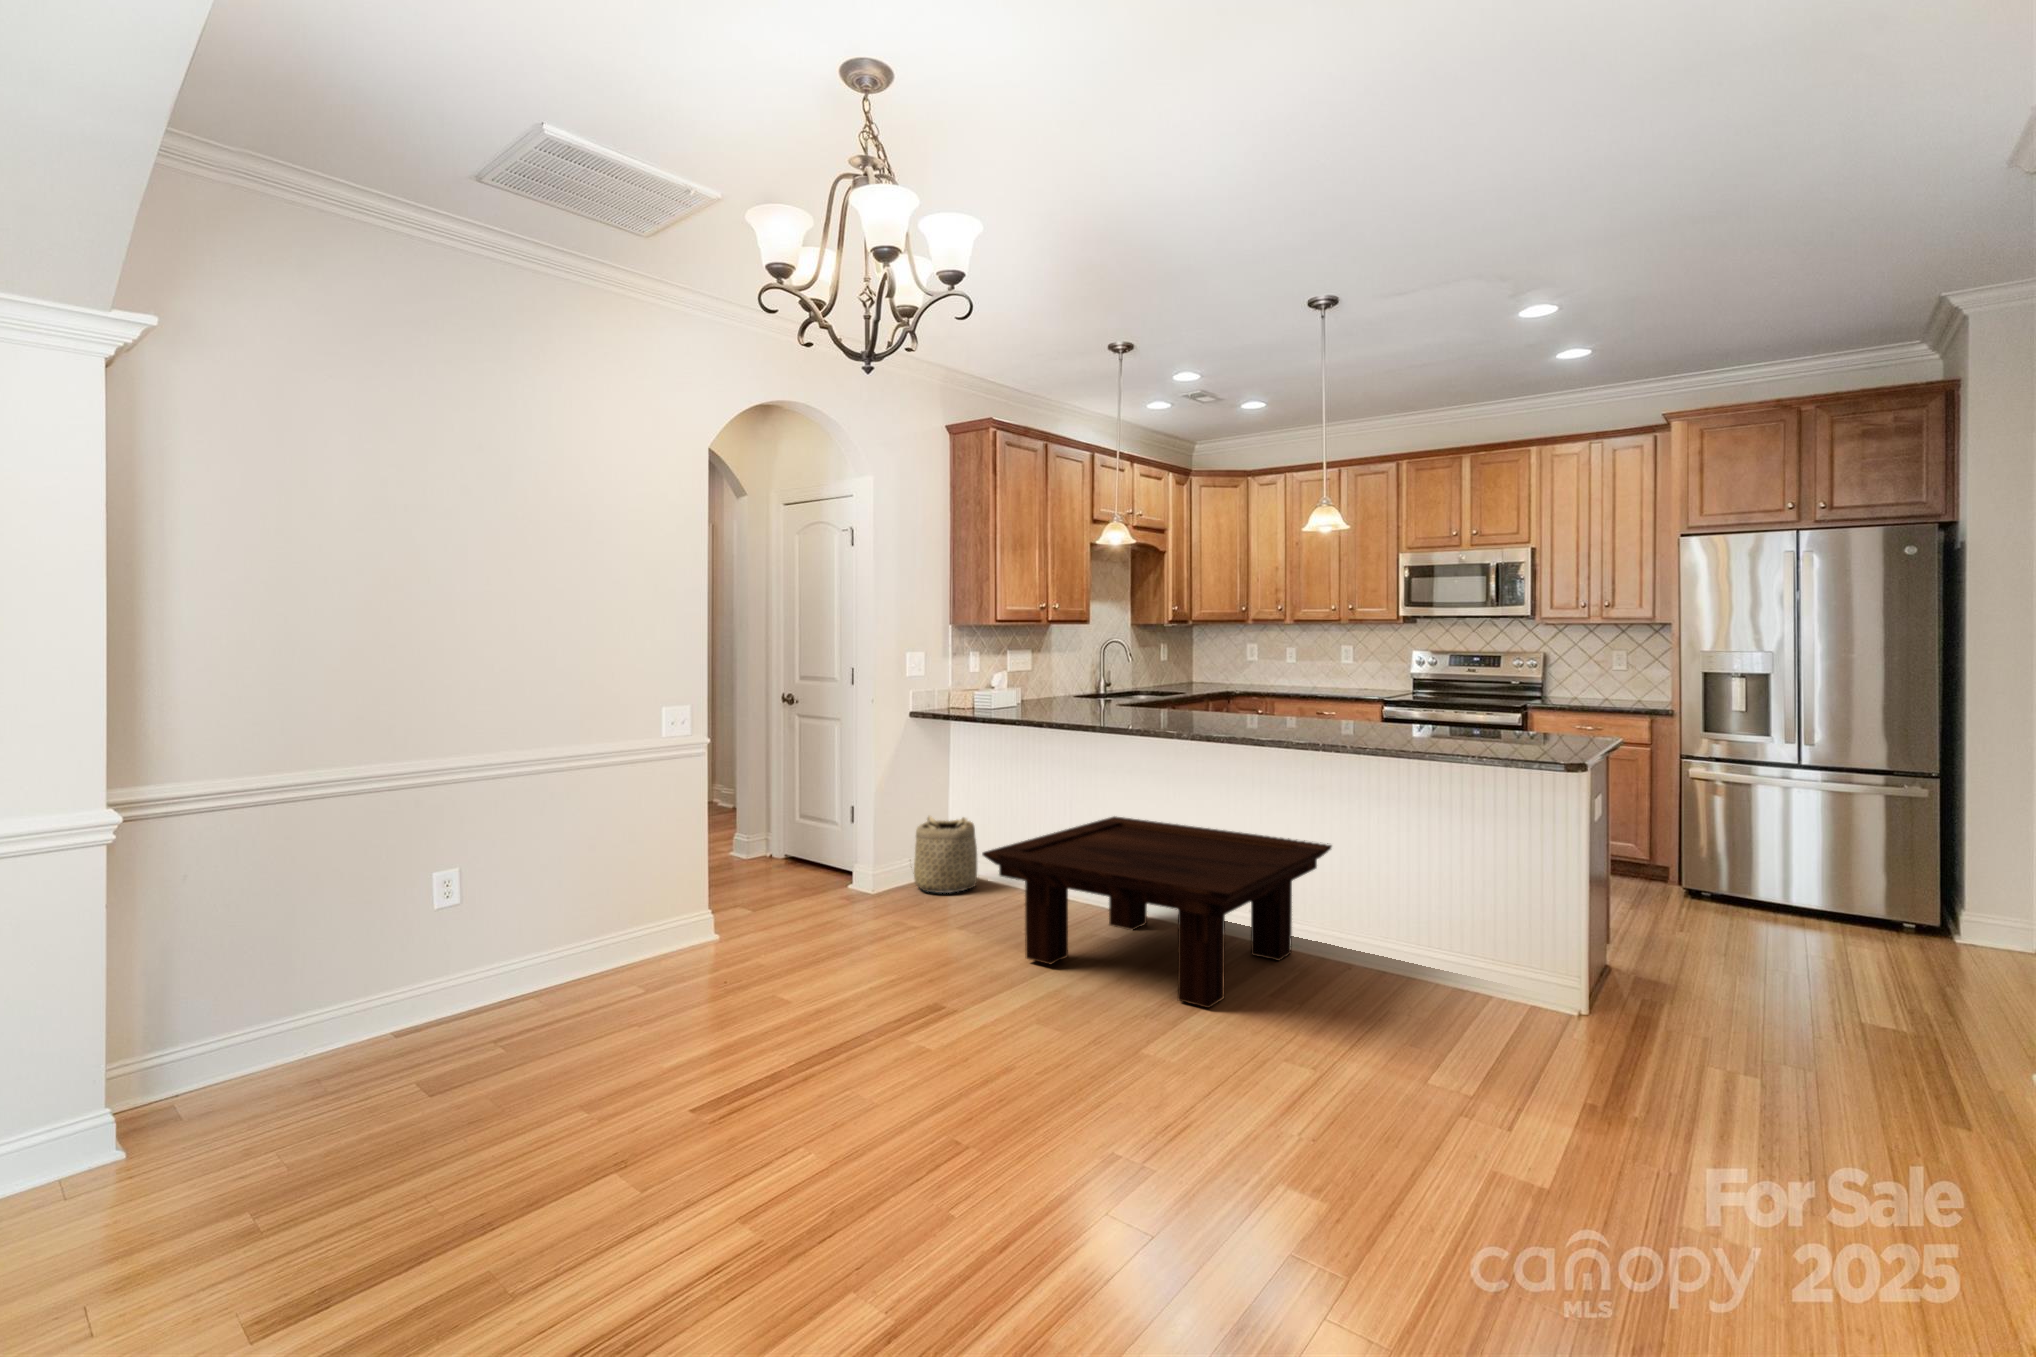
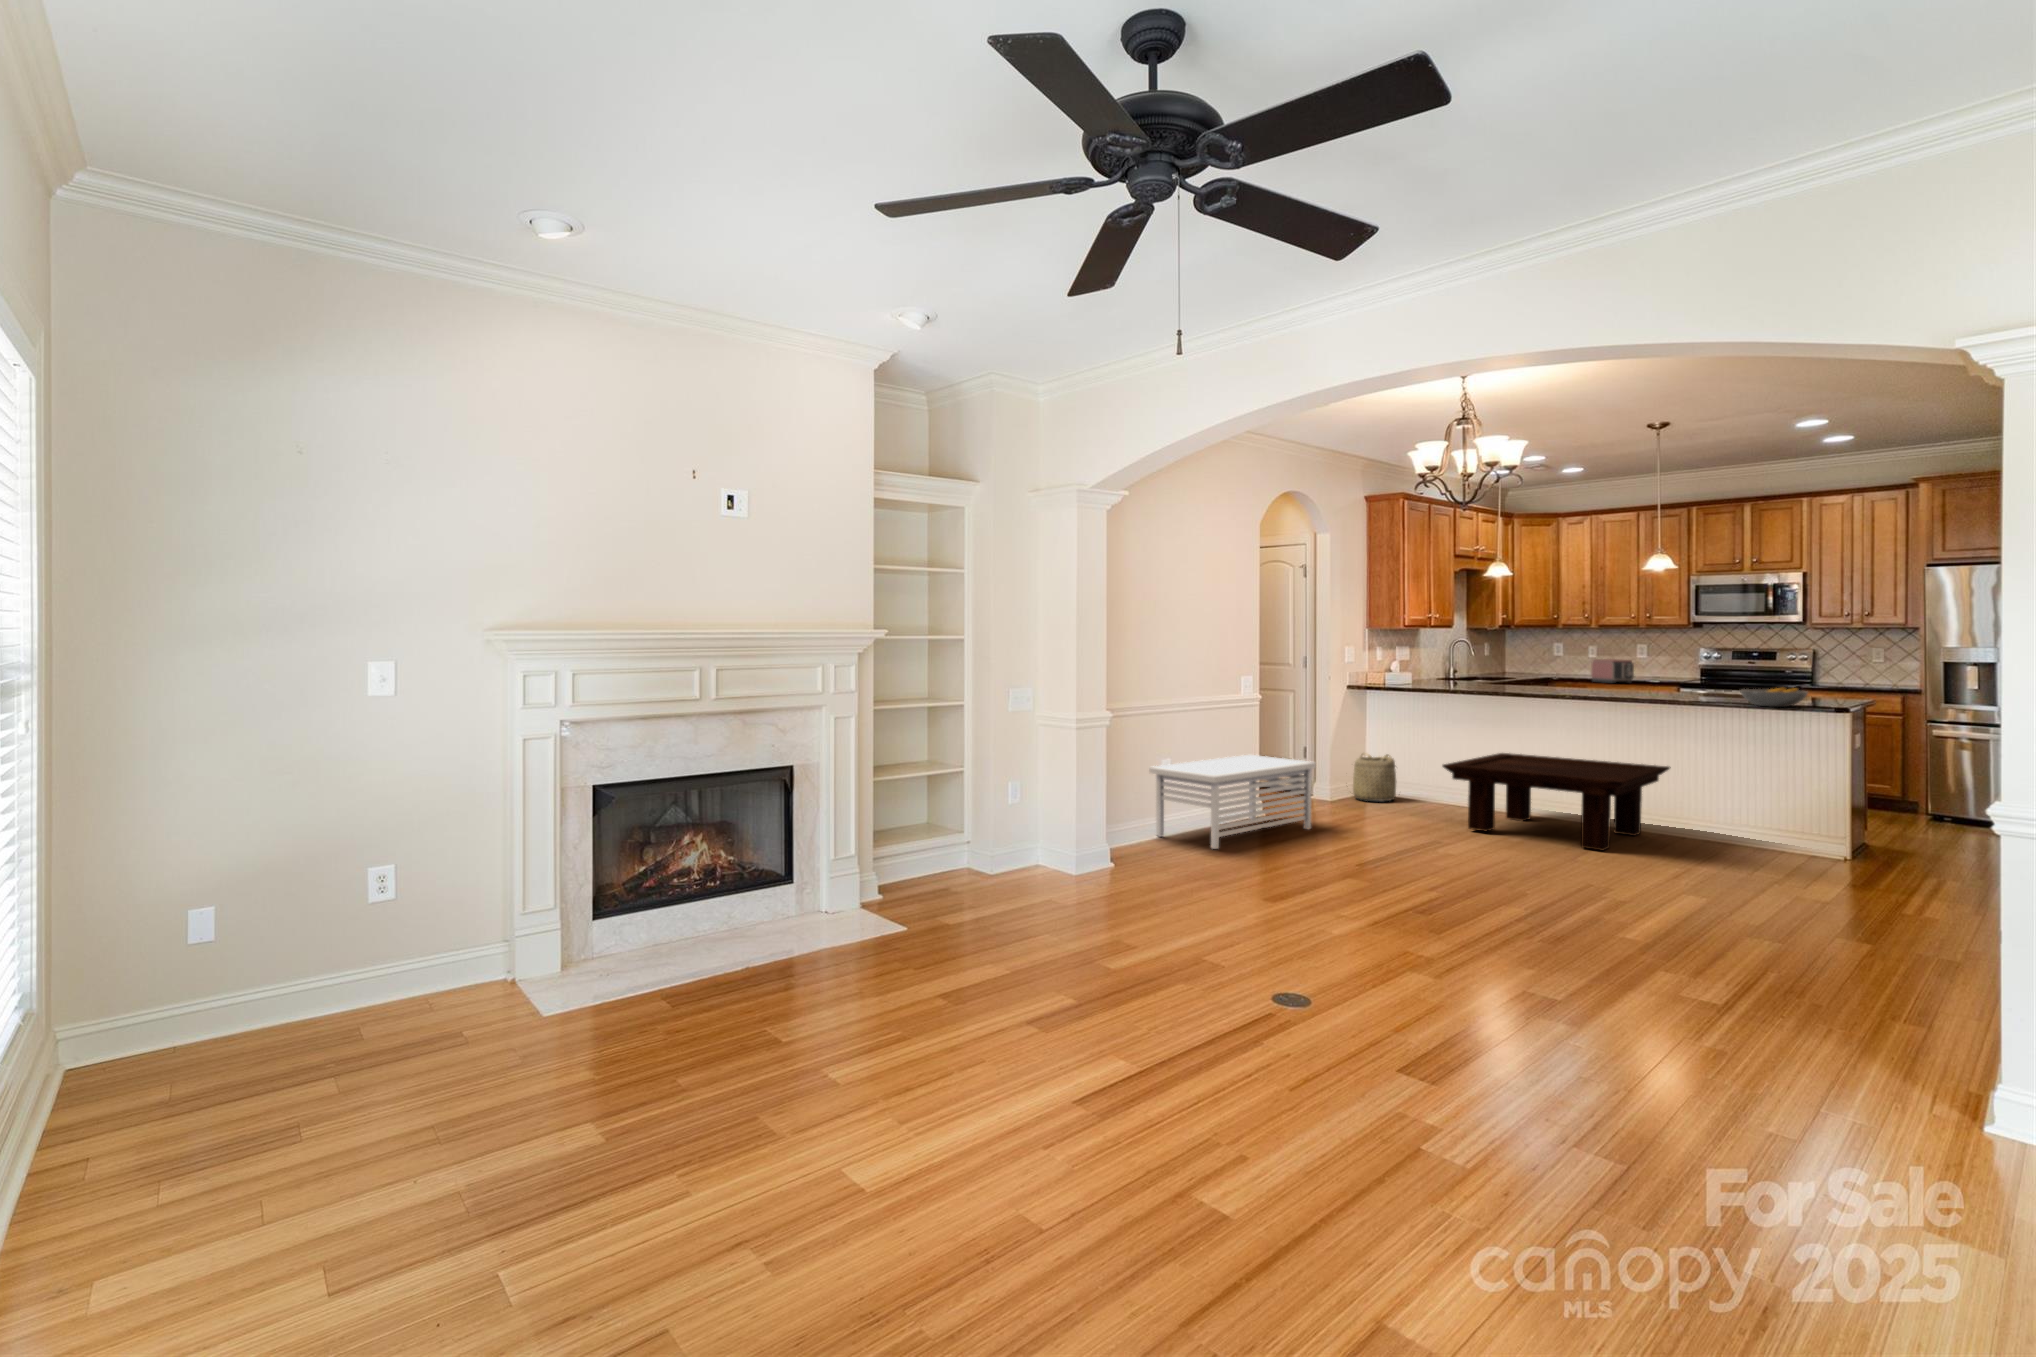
toaster: none [1277,667,1326,701] -> present [1591,659,1634,683]
fruit bowl: none [1426,719,1523,751] -> present [1740,687,1808,707]
storage bench: none [424,836,773,1050] -> present [1149,755,1316,849]

